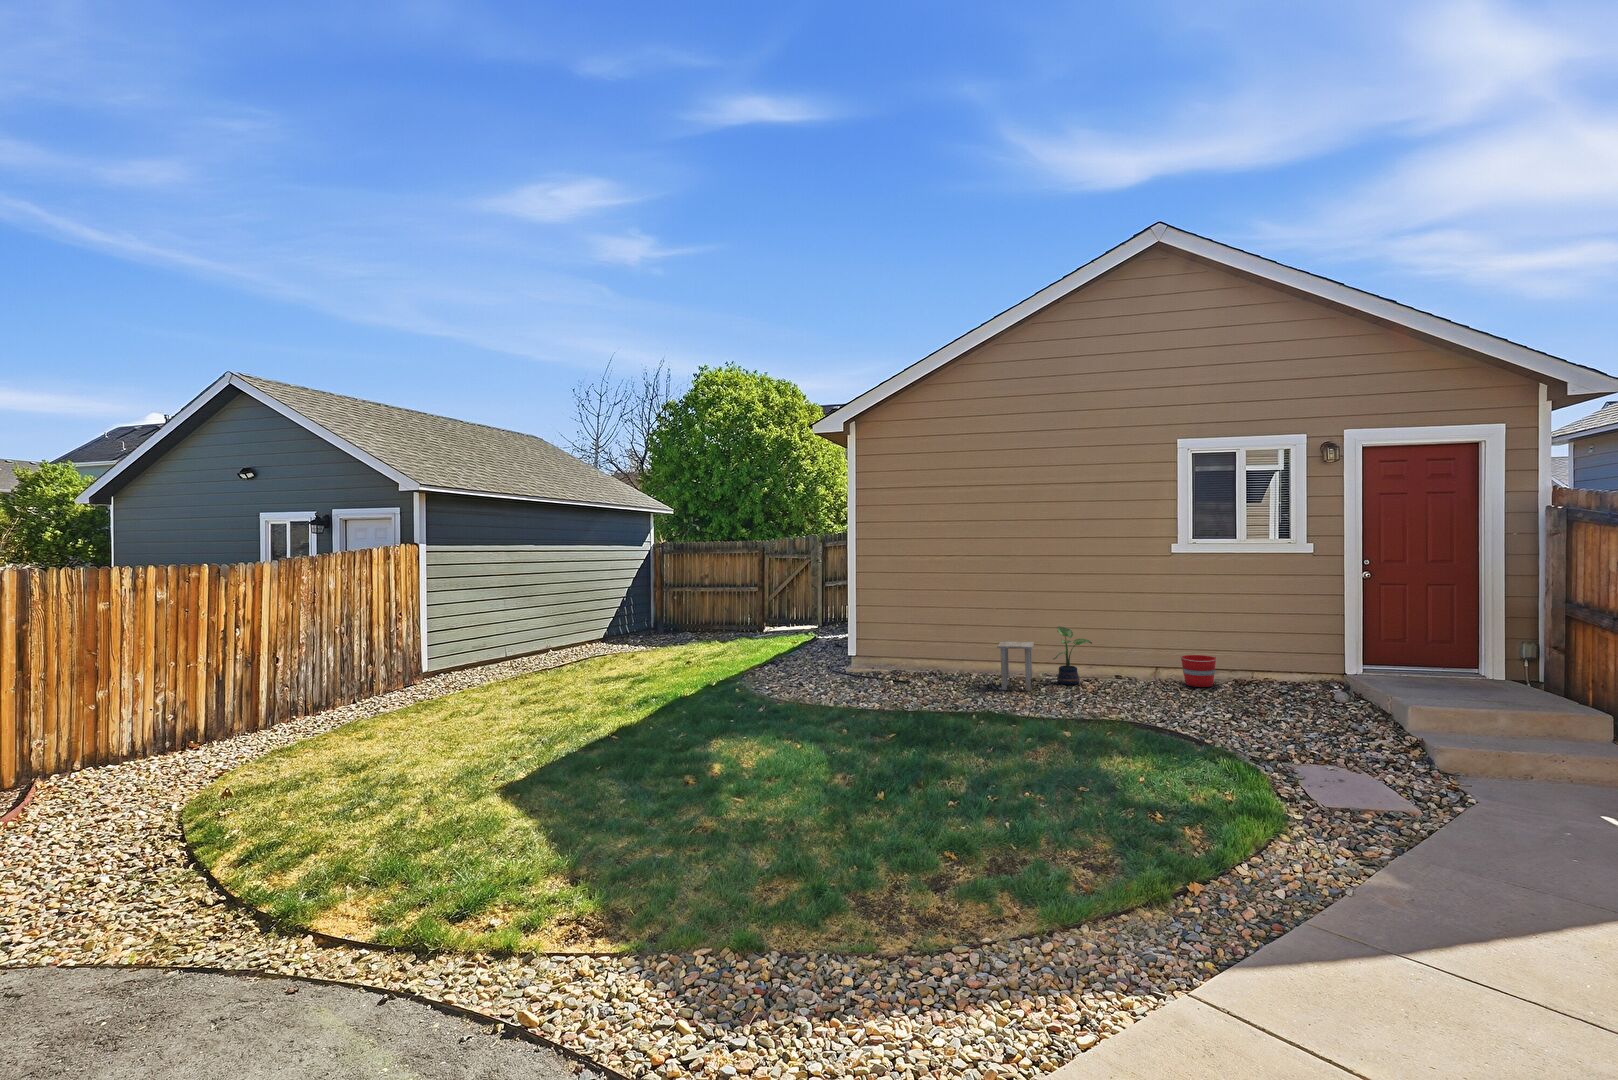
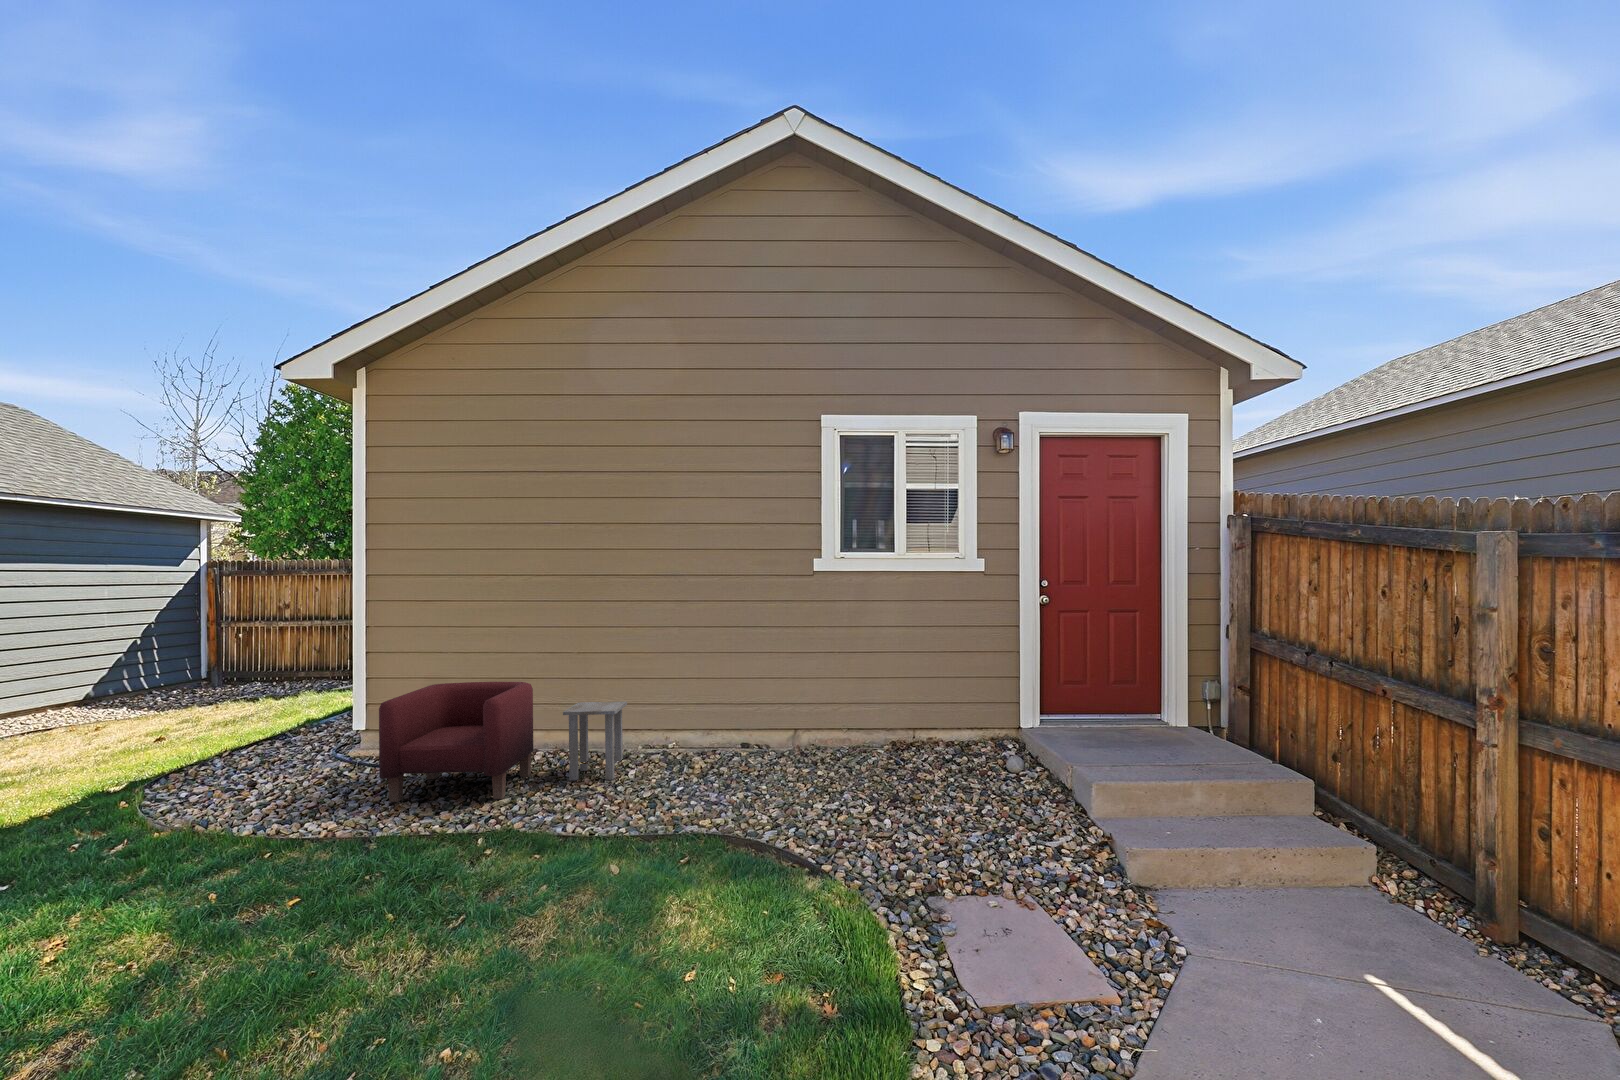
armchair: none [893,626,975,697] -> present [379,682,533,802]
potted plant: present [1053,626,1092,685] -> none [646,677,705,766]
bucket: present [1181,655,1217,687] -> none [824,712,870,759]

